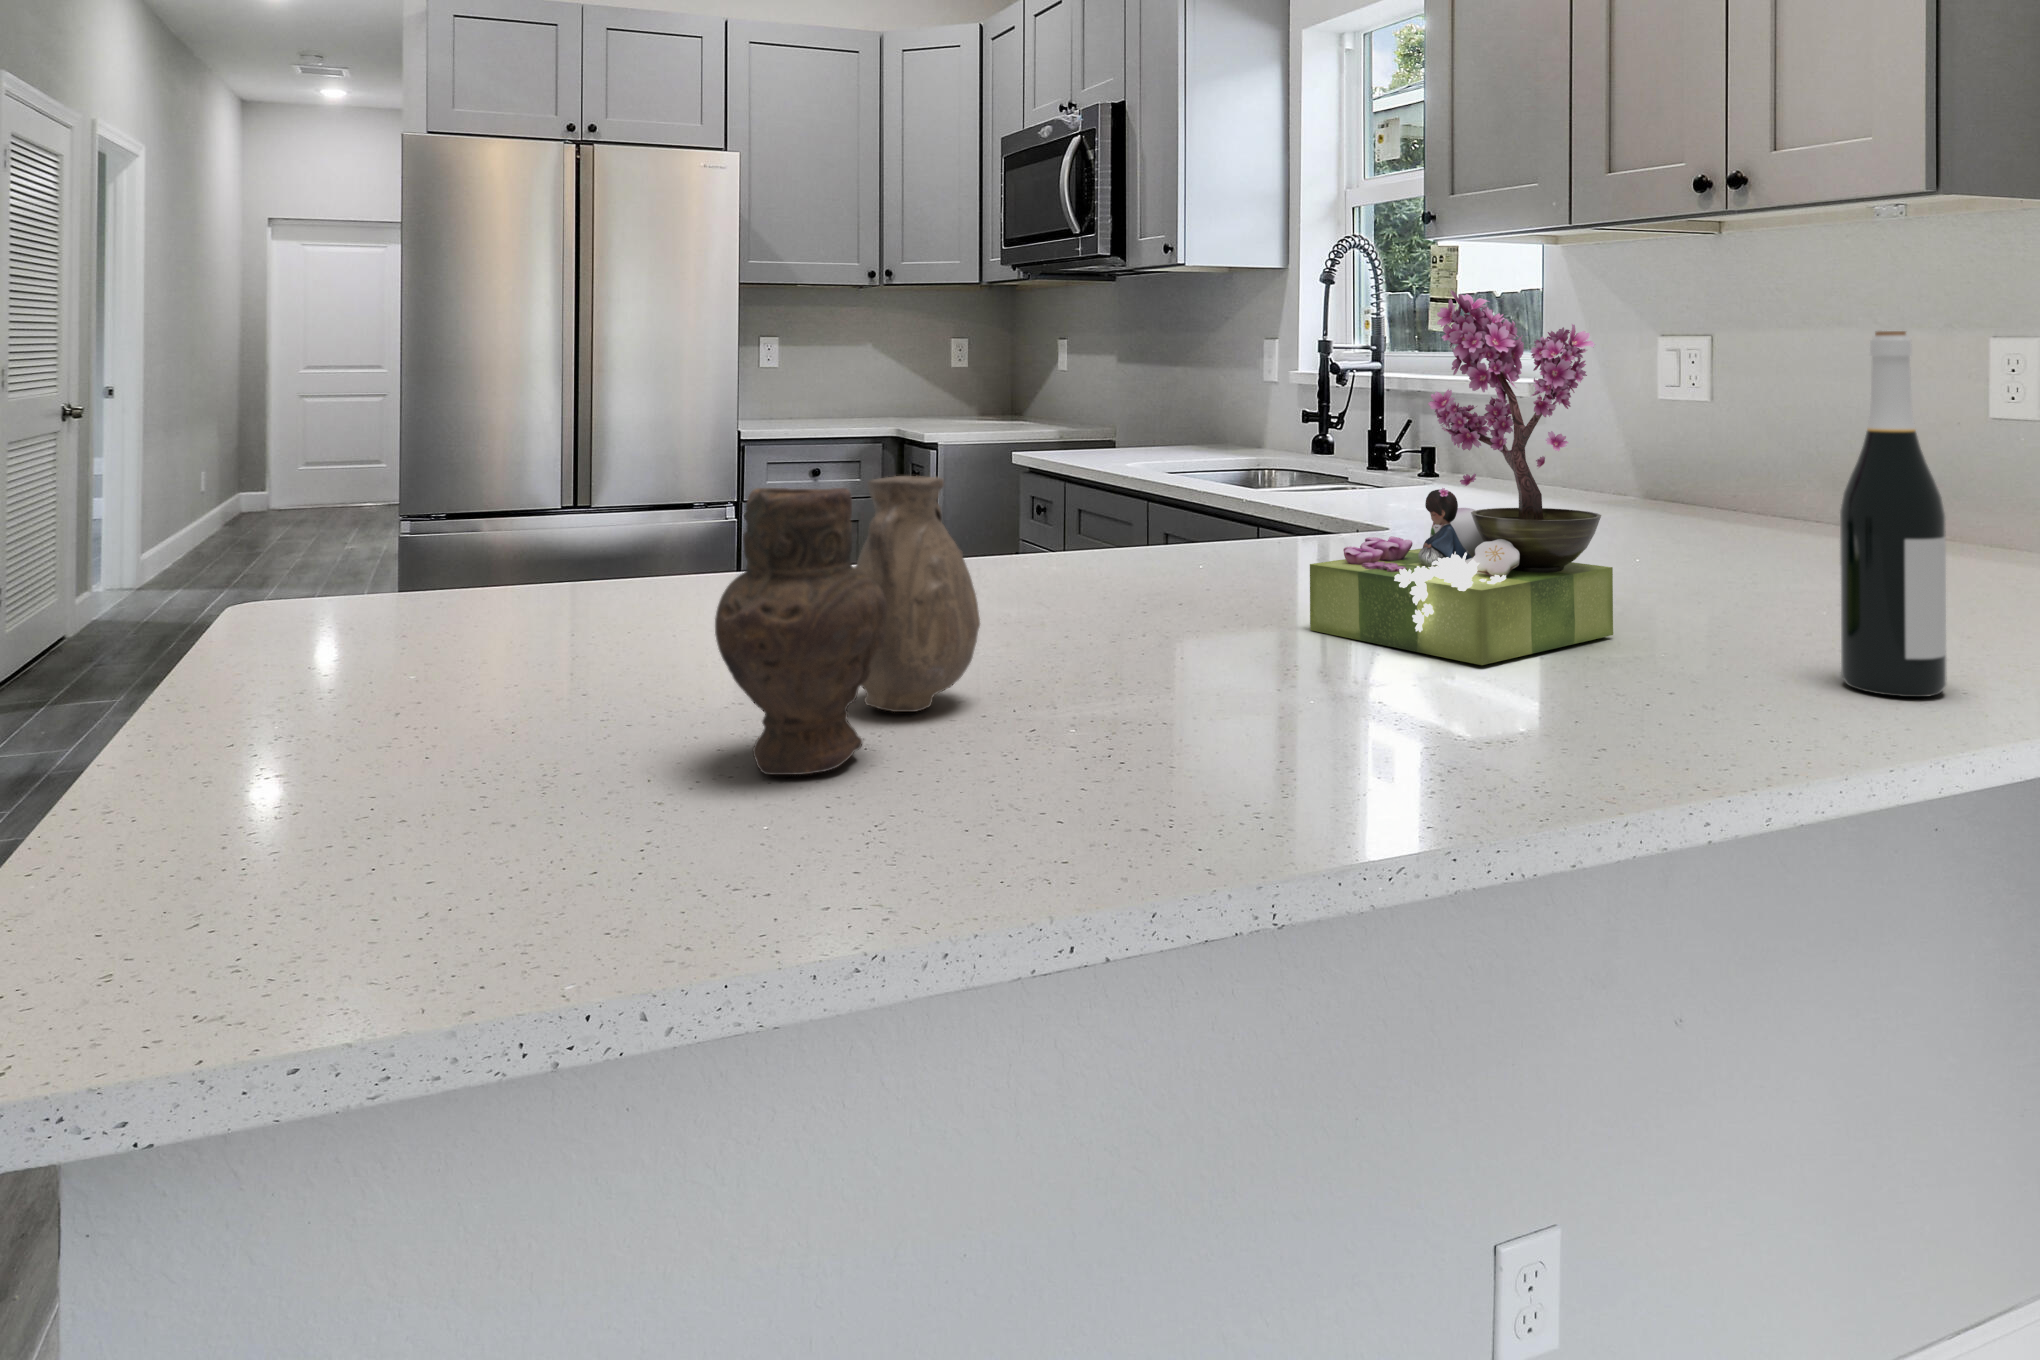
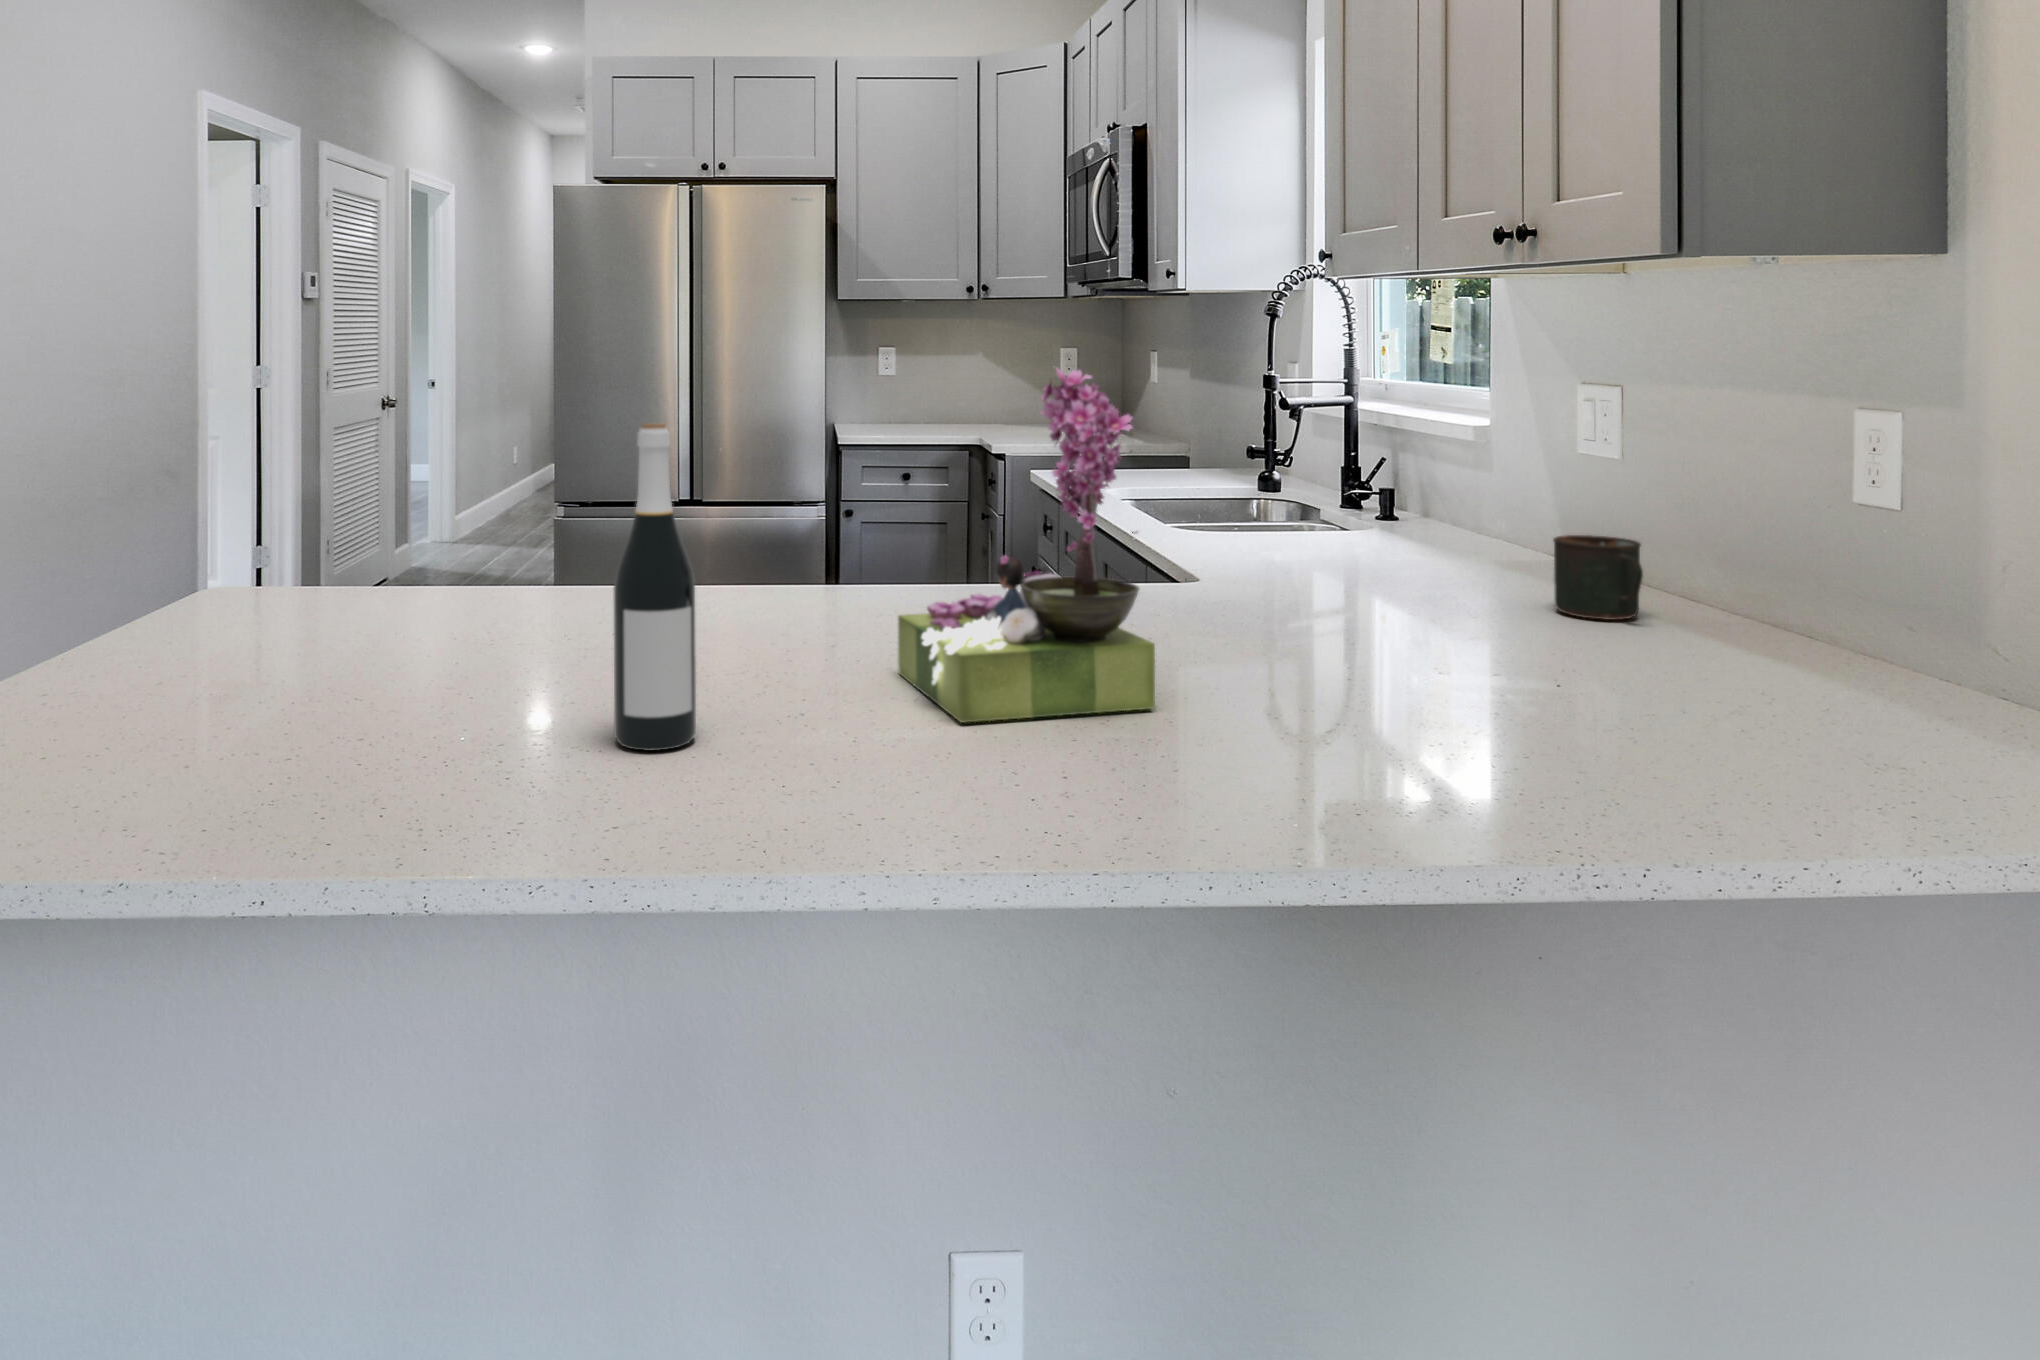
wine bottle: present [1840,331,1947,697] -> present [613,423,696,751]
mug: none [1703,467,1795,539] -> present [1553,535,1643,620]
vase: present [715,476,980,775] -> none [257,526,524,744]

